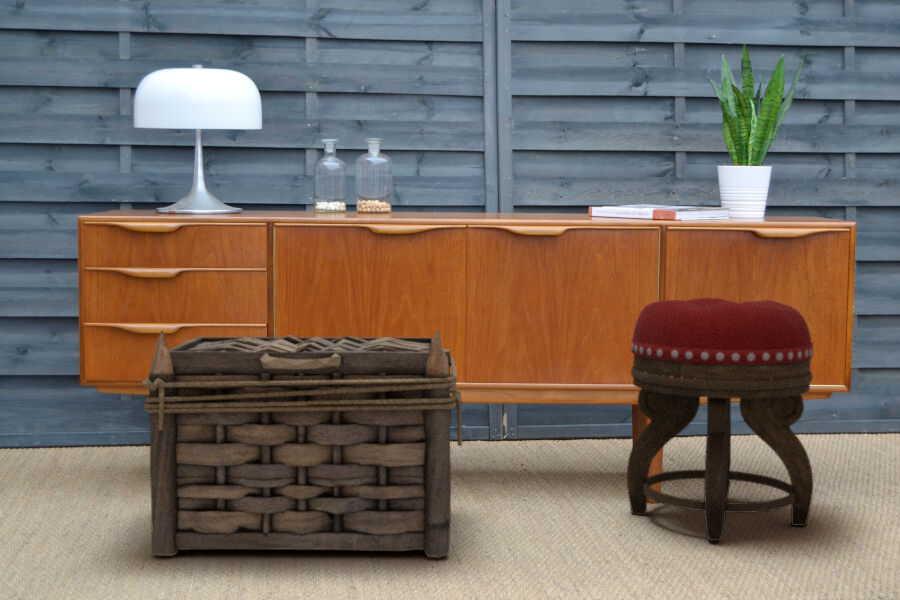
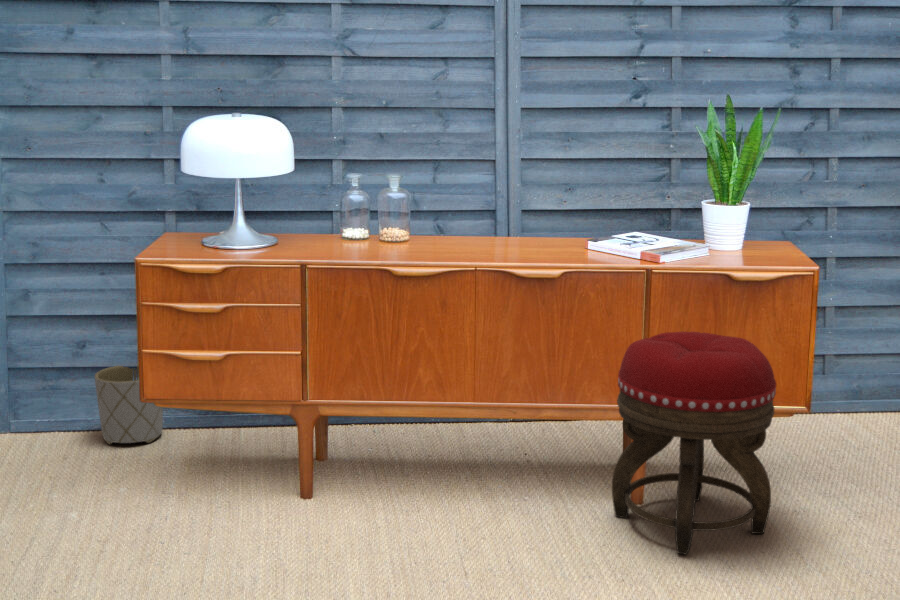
basket: present [142,331,462,557] -> none [196,369,468,574]
planter: none [29,376,108,462] -> present [95,365,163,444]

